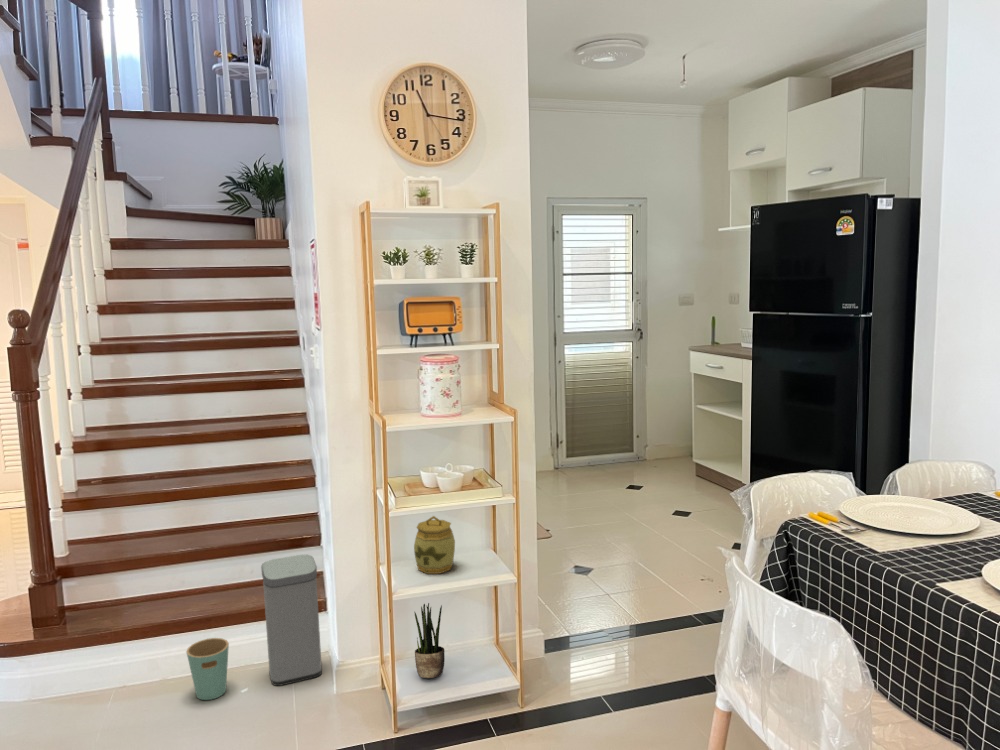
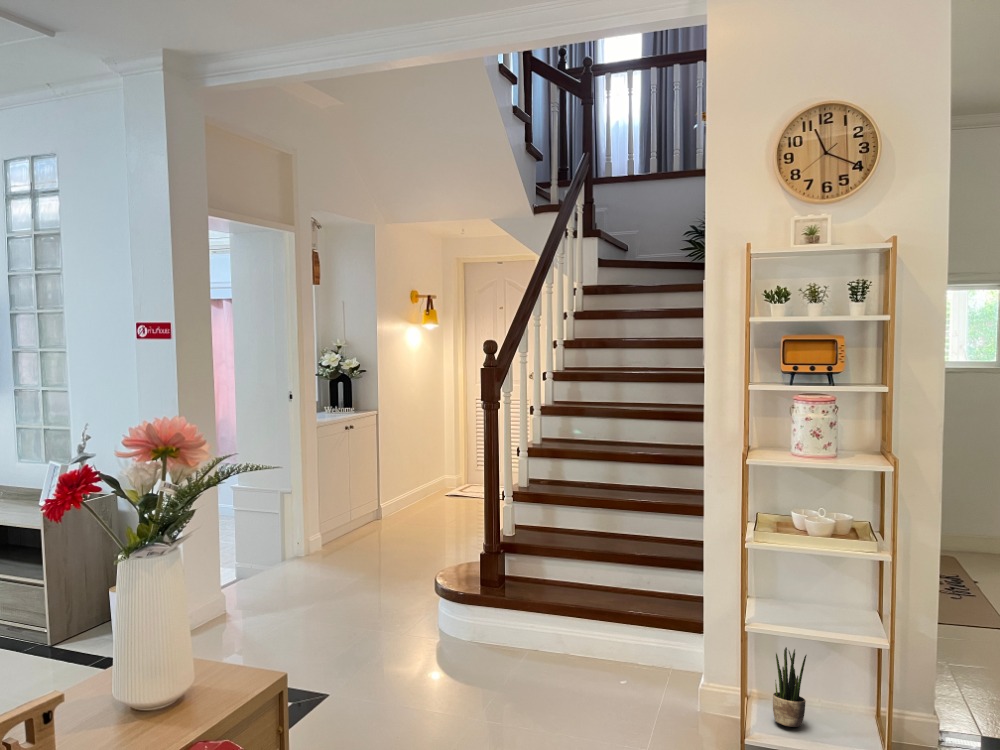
jar: present [414,516,455,574] -> none [779,559,826,620]
trash can: present [187,555,322,700] -> none [577,572,693,693]

